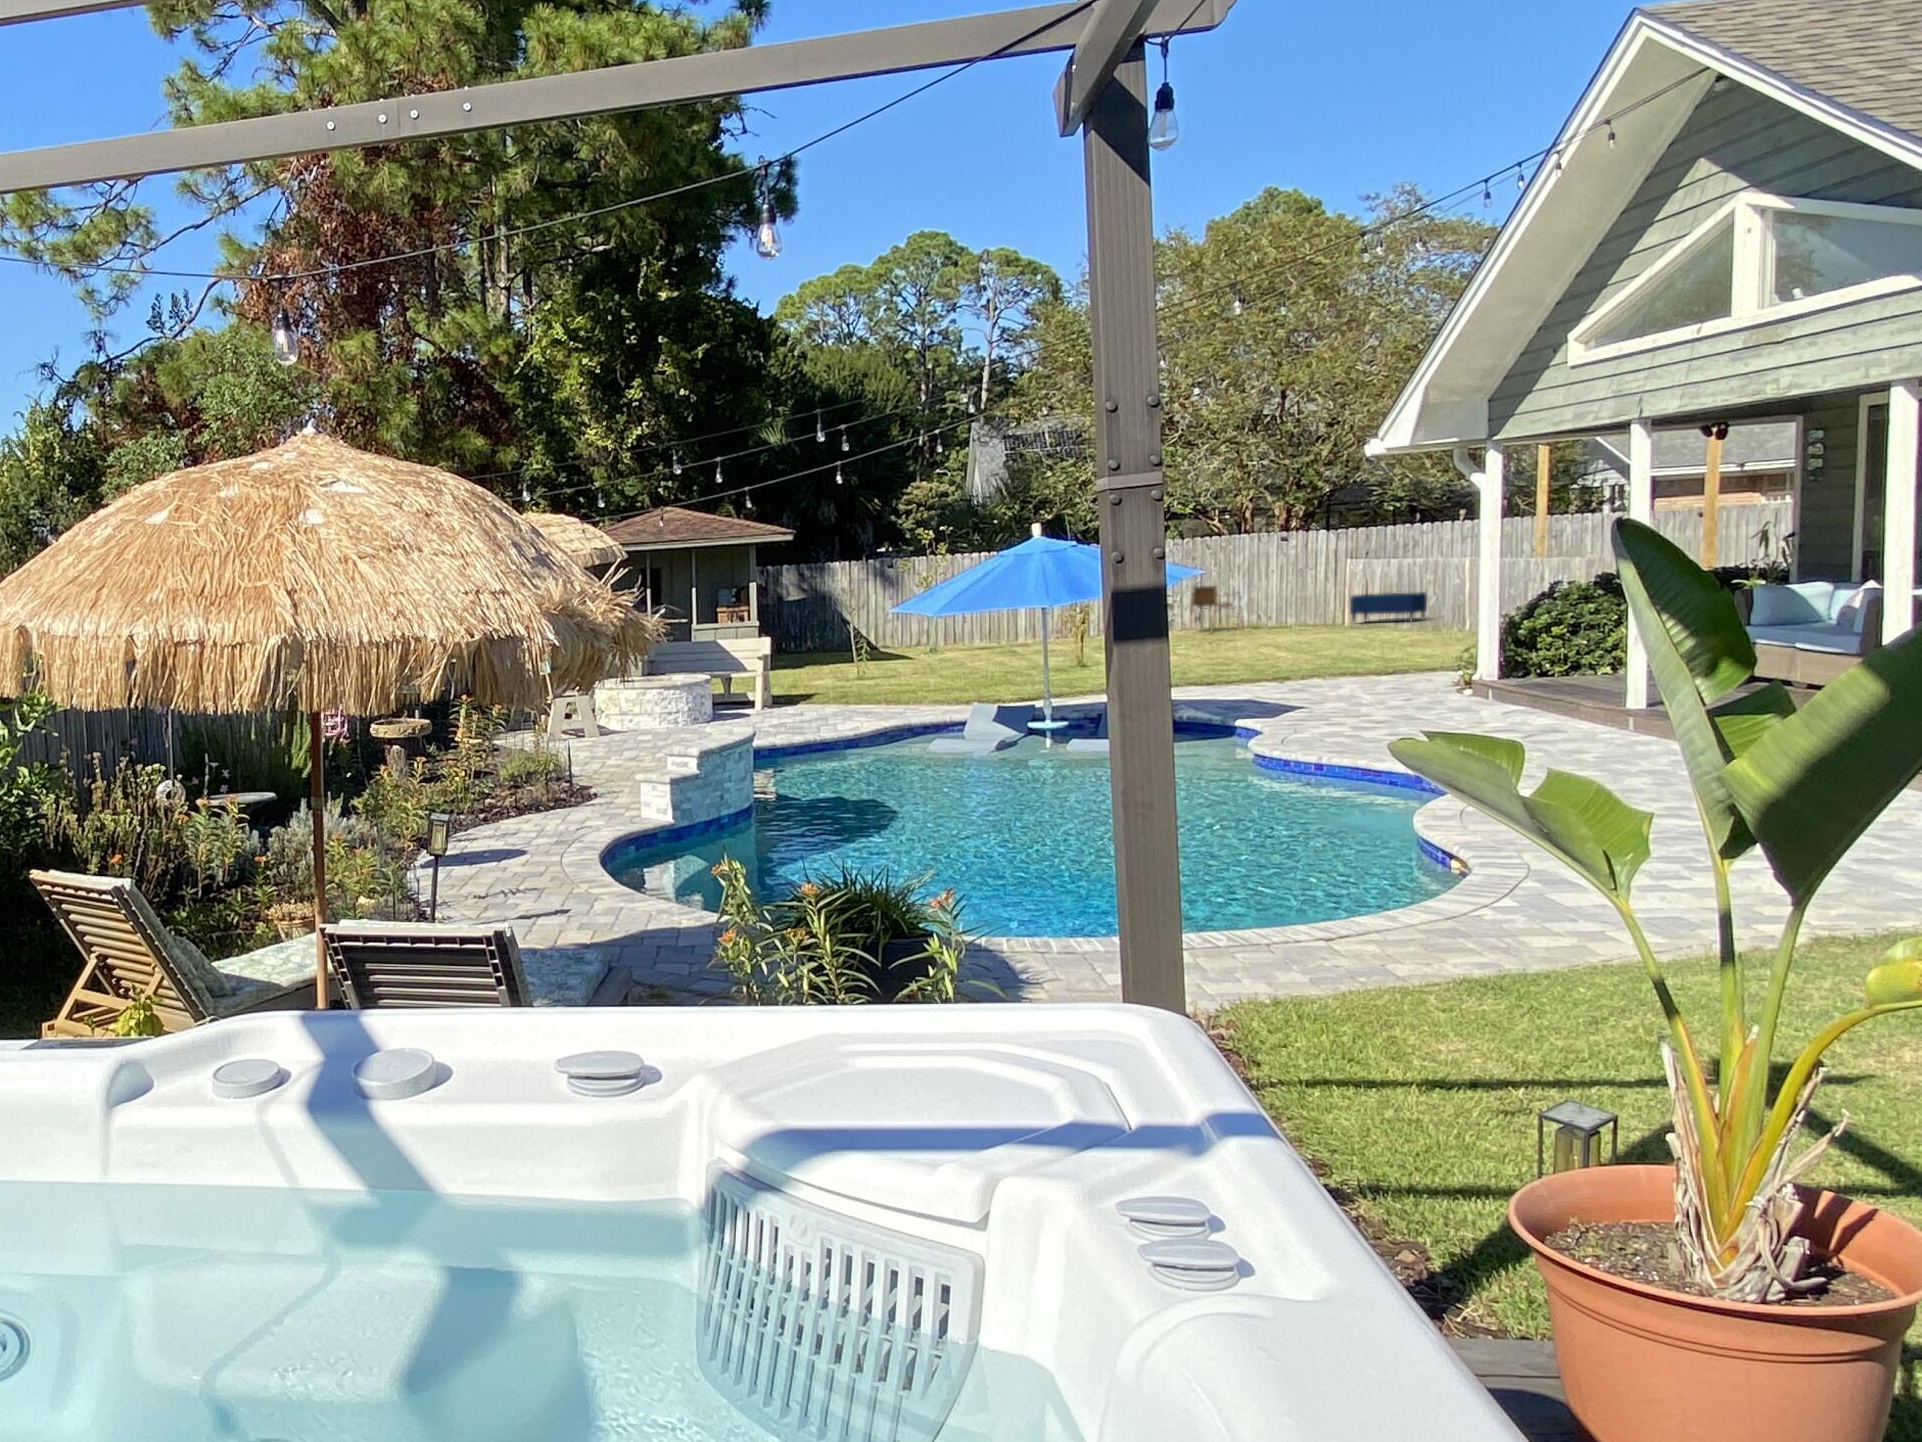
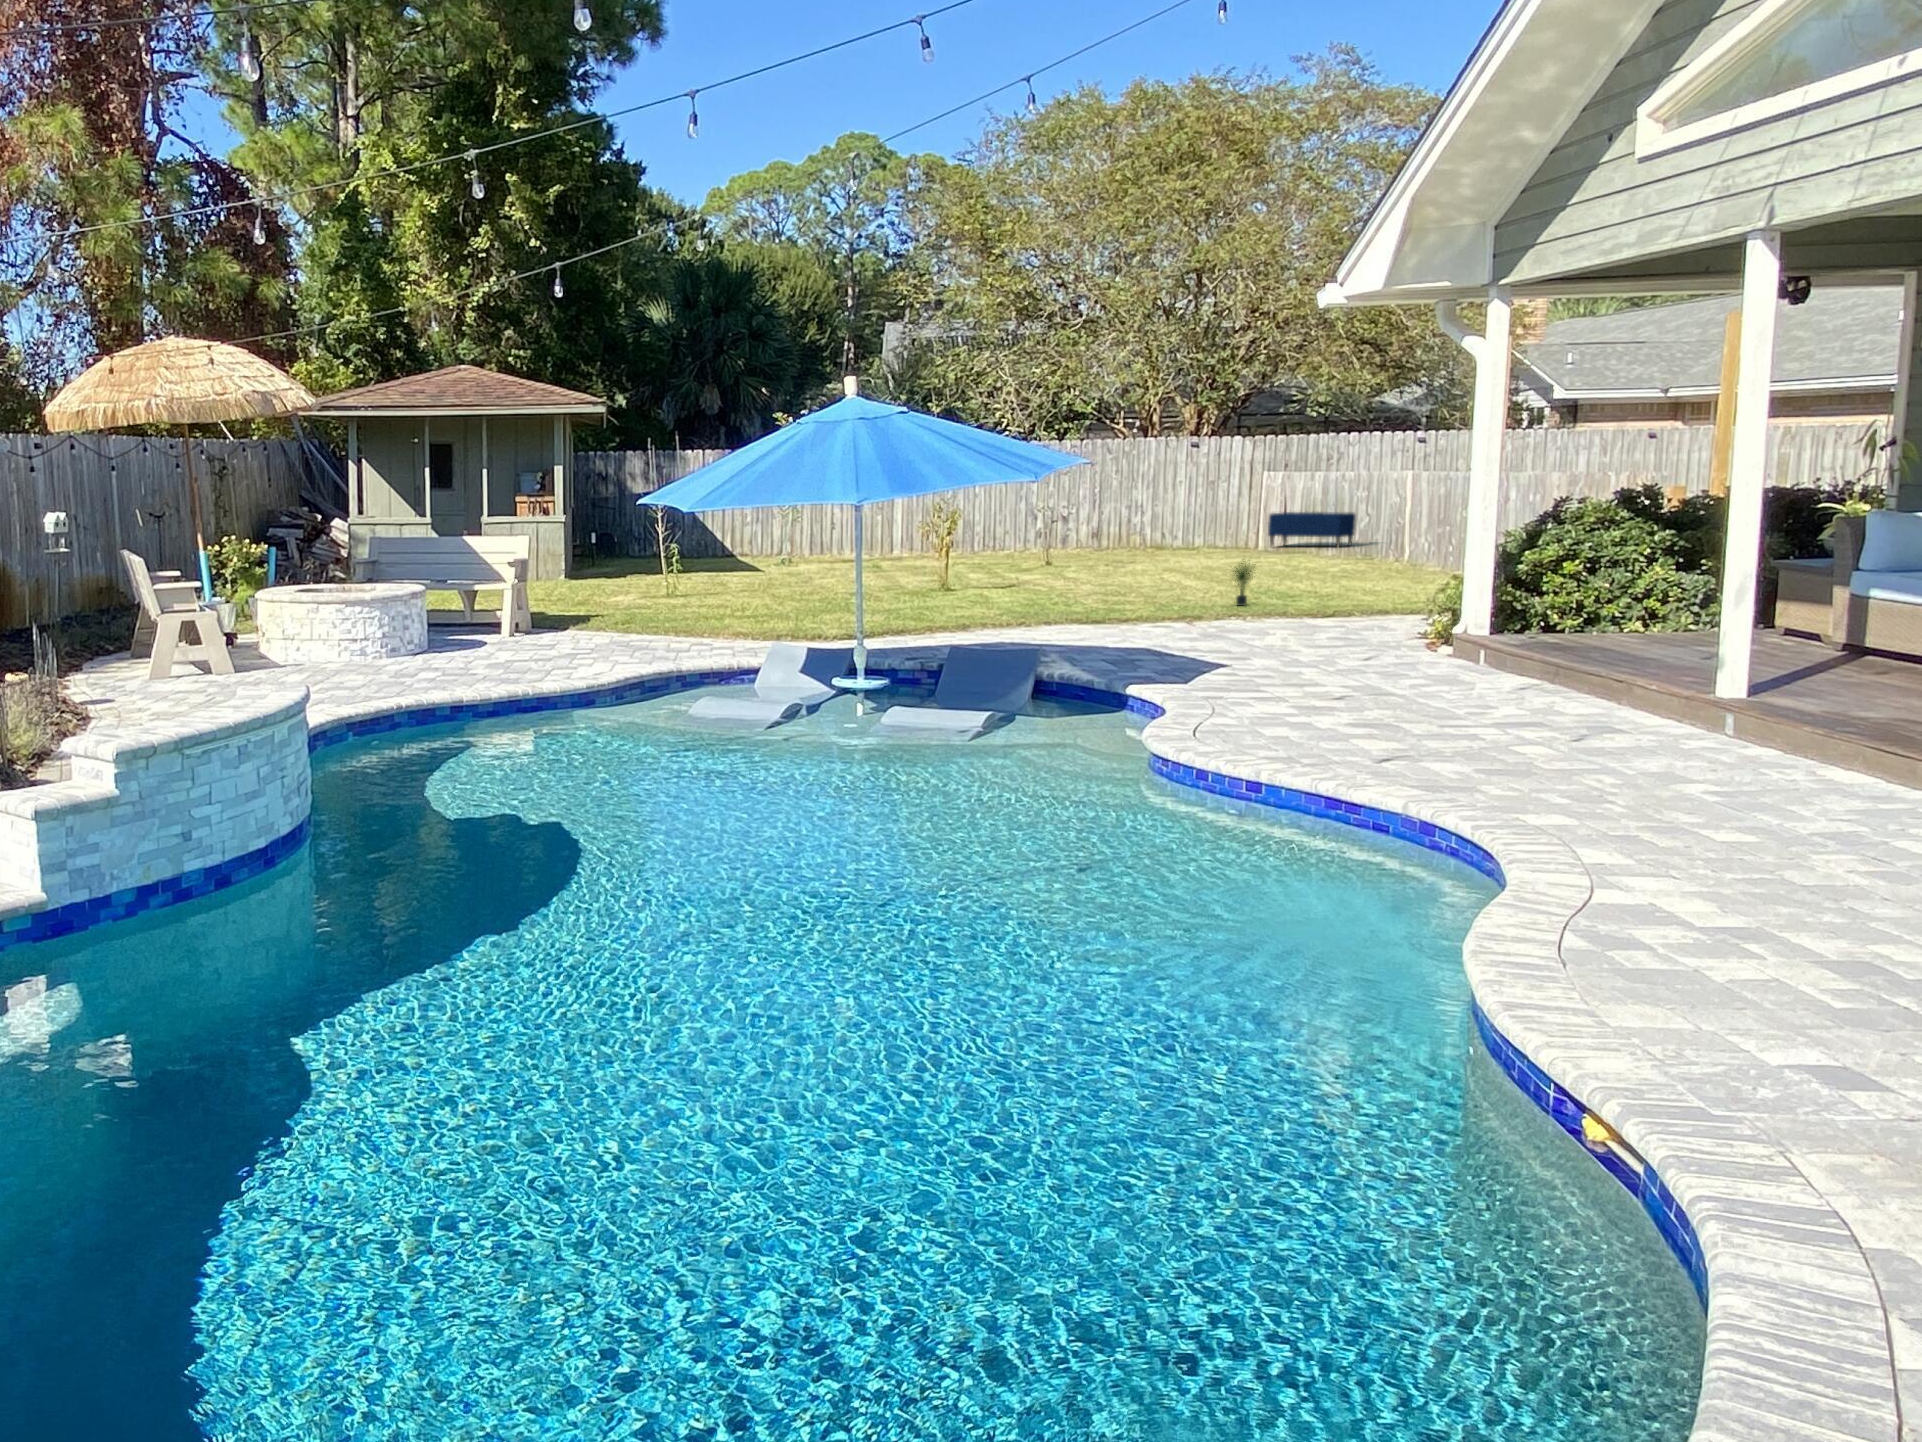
armchair: present [1190,586,1233,631] -> none [1082,495,1142,552]
potted plant: none [1307,631,1335,669] -> present [1233,561,1255,606]

